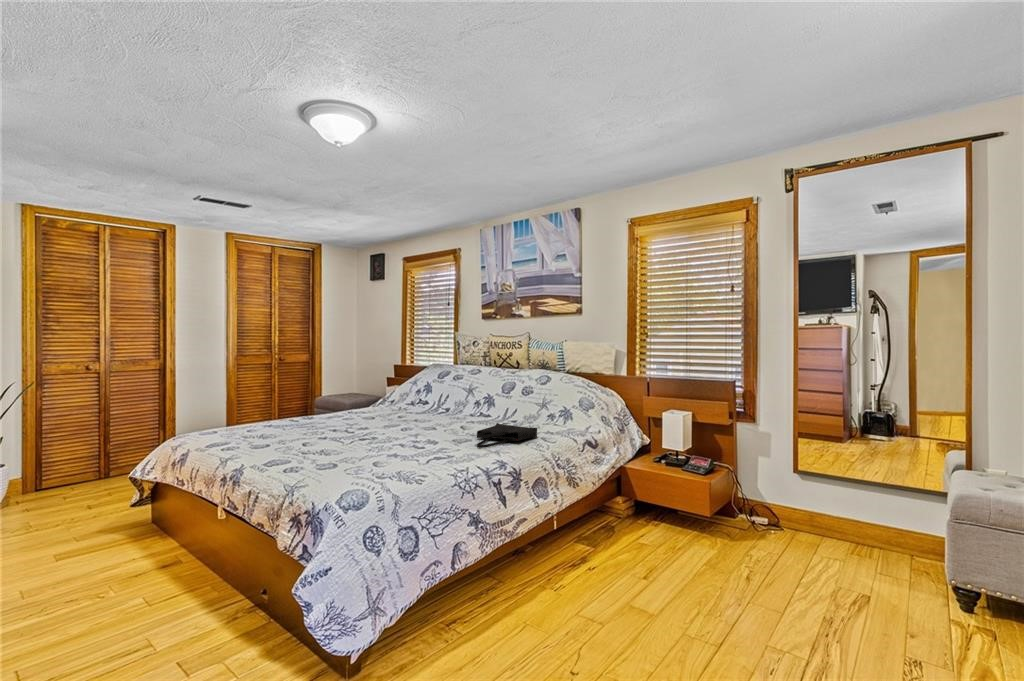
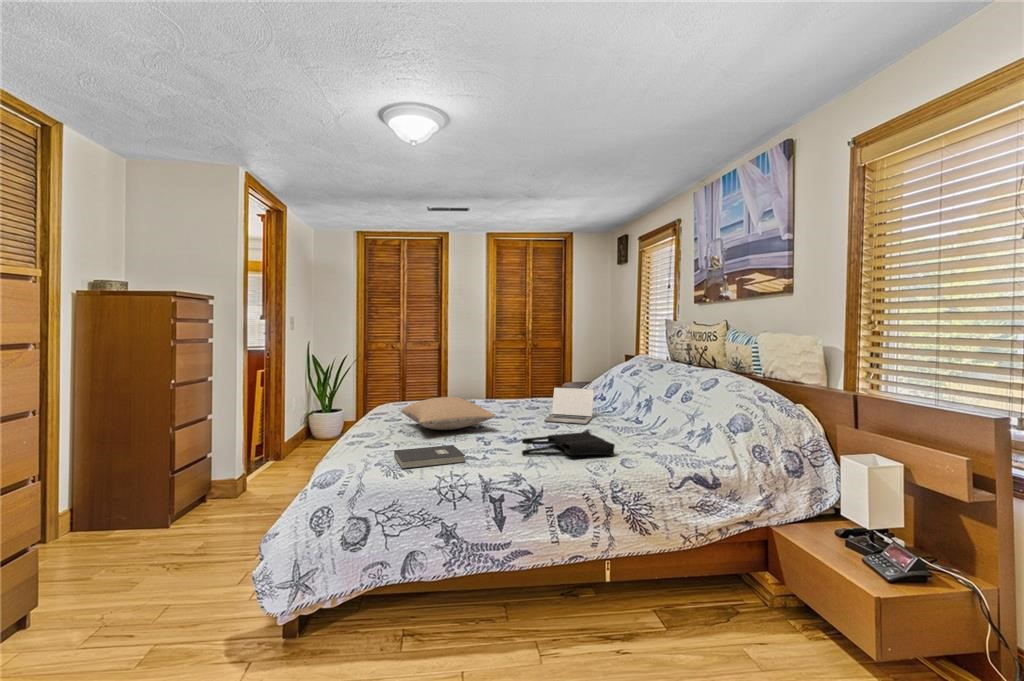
laptop: none [417,393,463,425] -> present [544,388,594,424]
pillow: none [300,411,409,445] -> present [402,397,495,430]
book: none [382,451,453,475] -> present [394,445,465,469]

